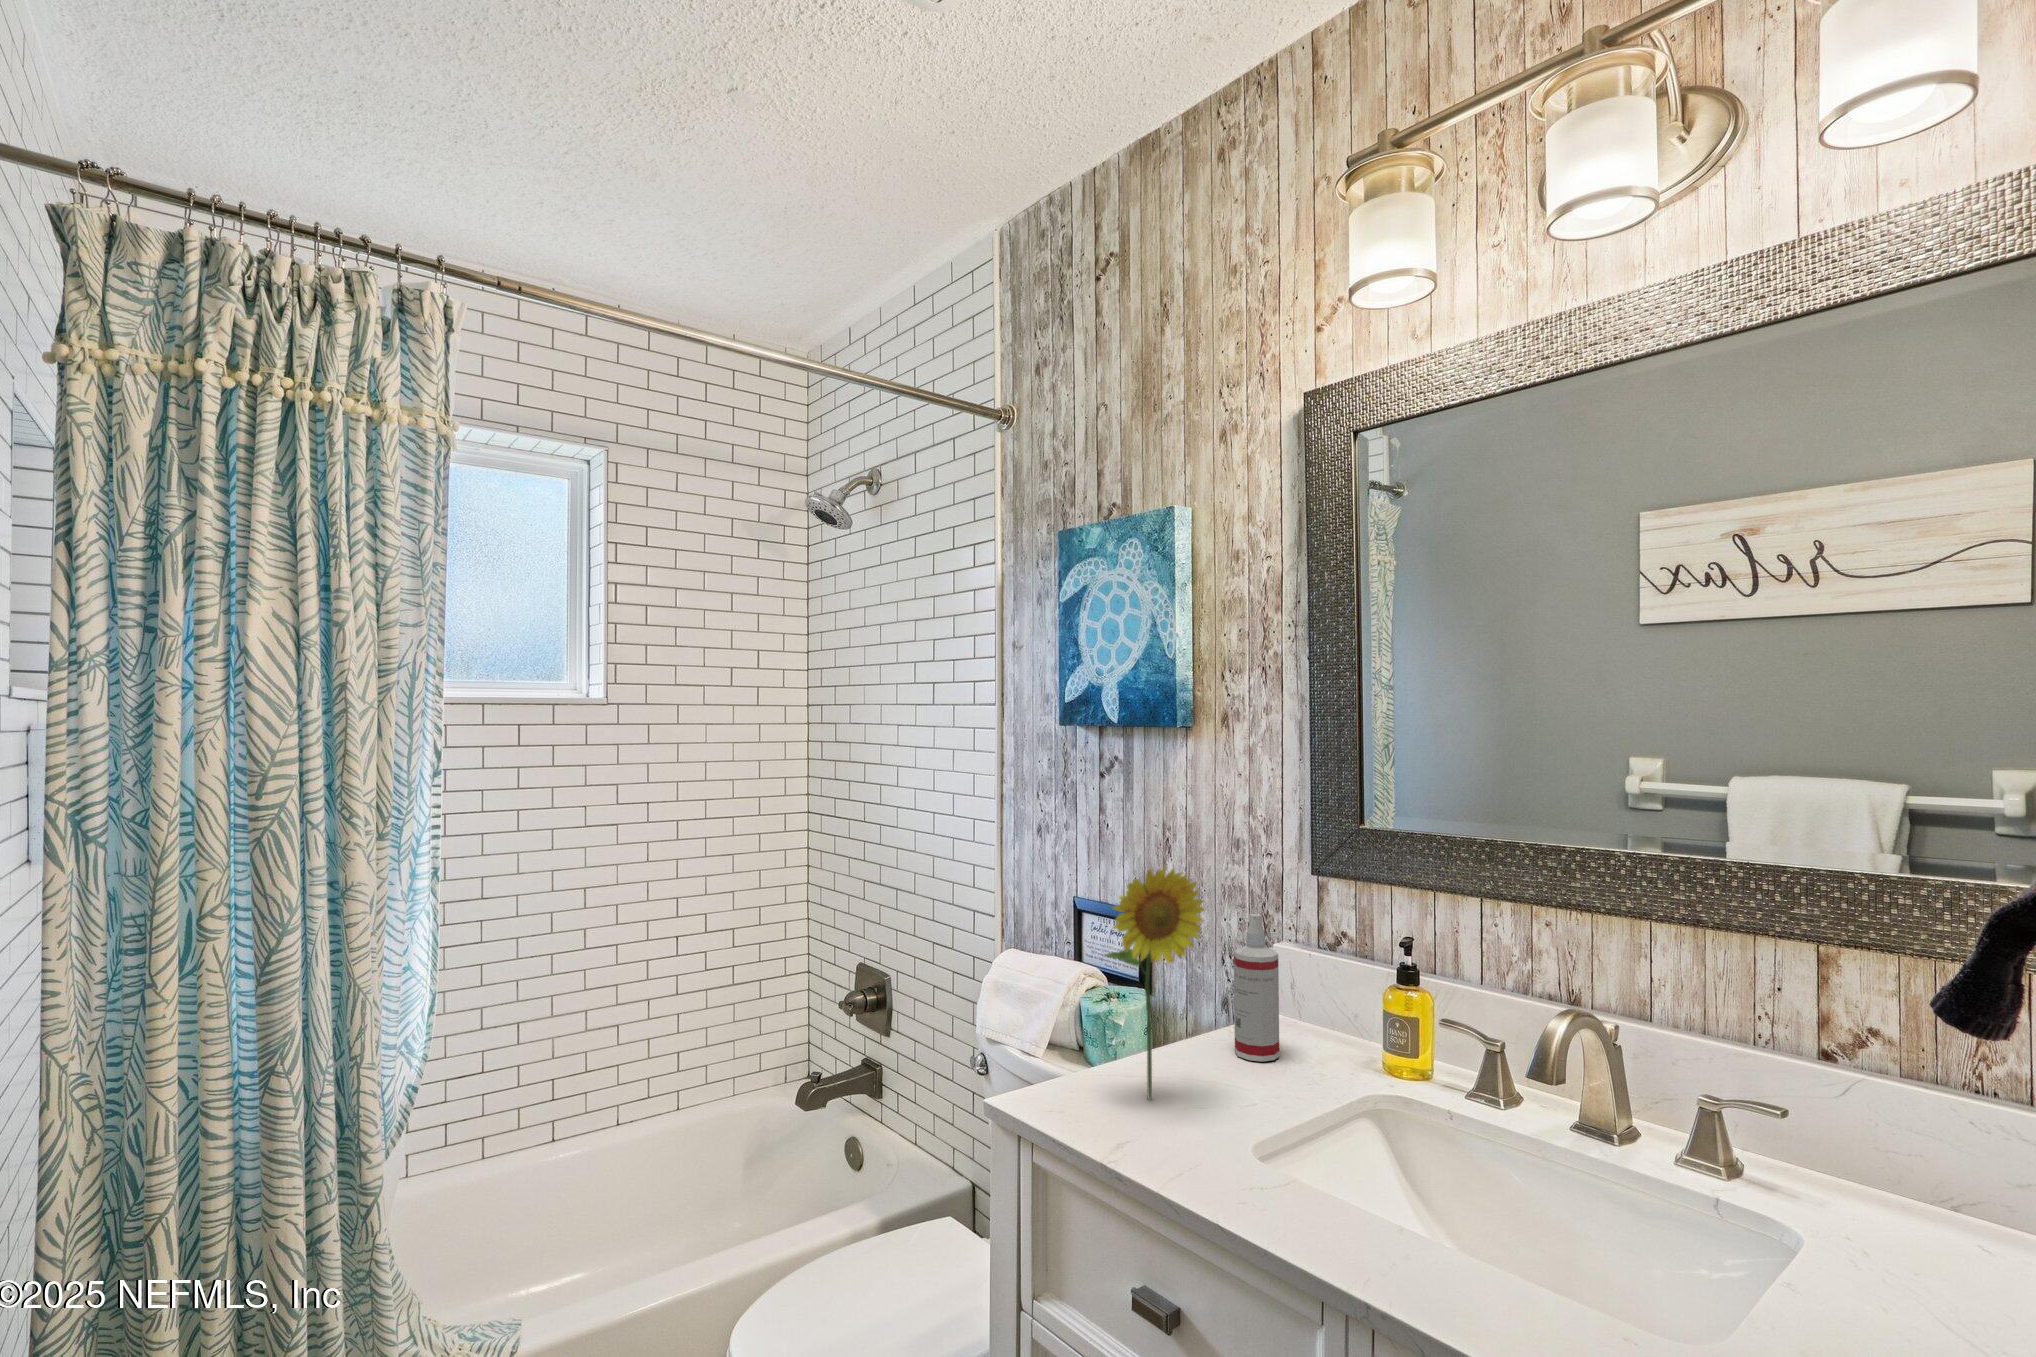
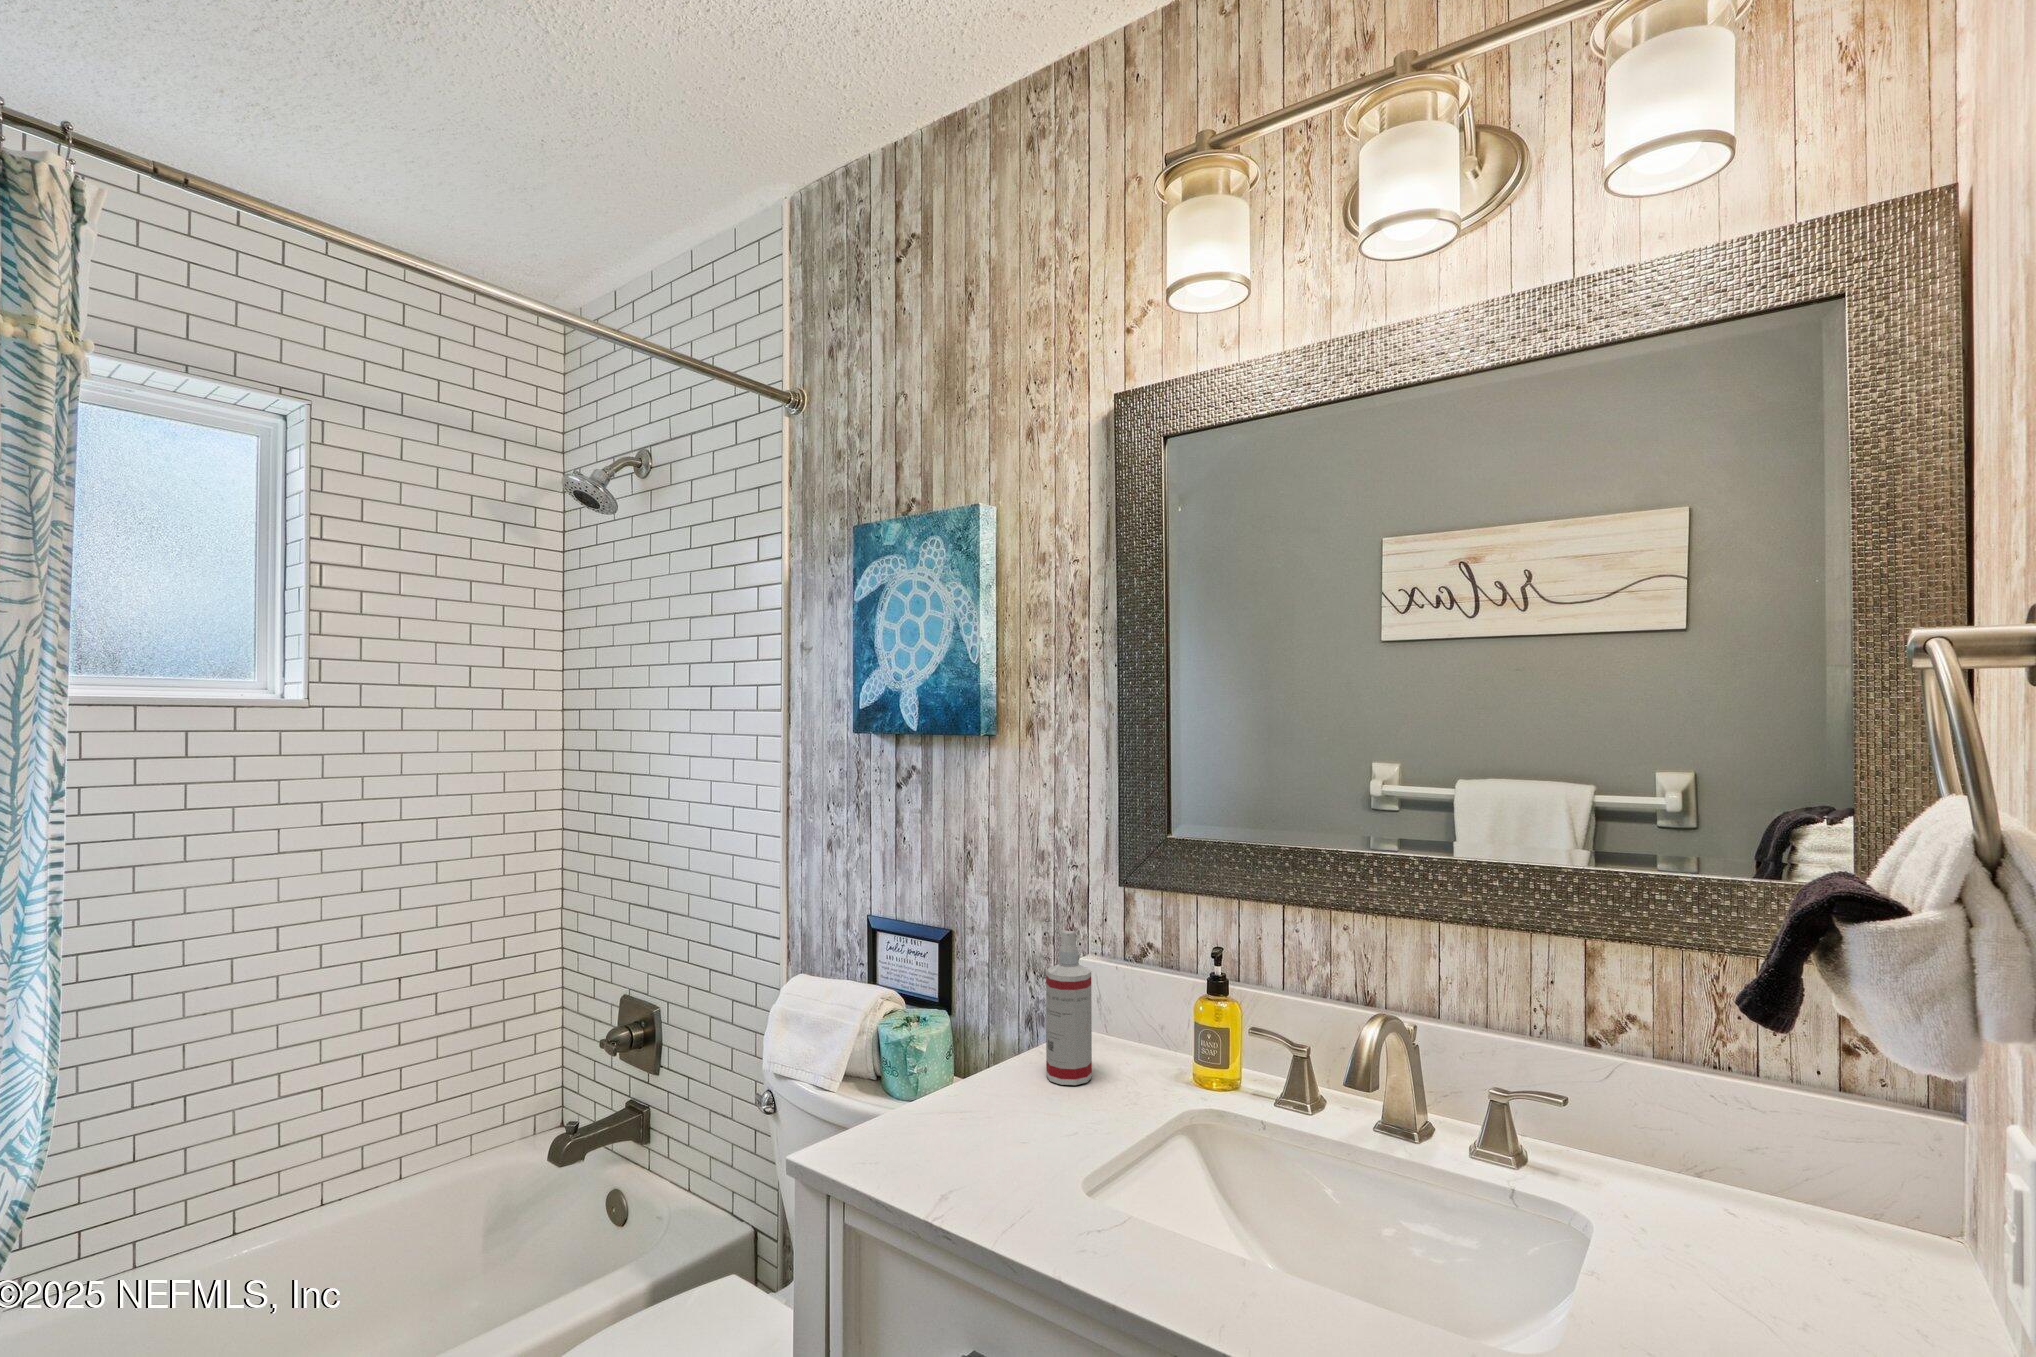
flower: present [1105,867,1205,1099] -> none [916,888,1025,1140]

